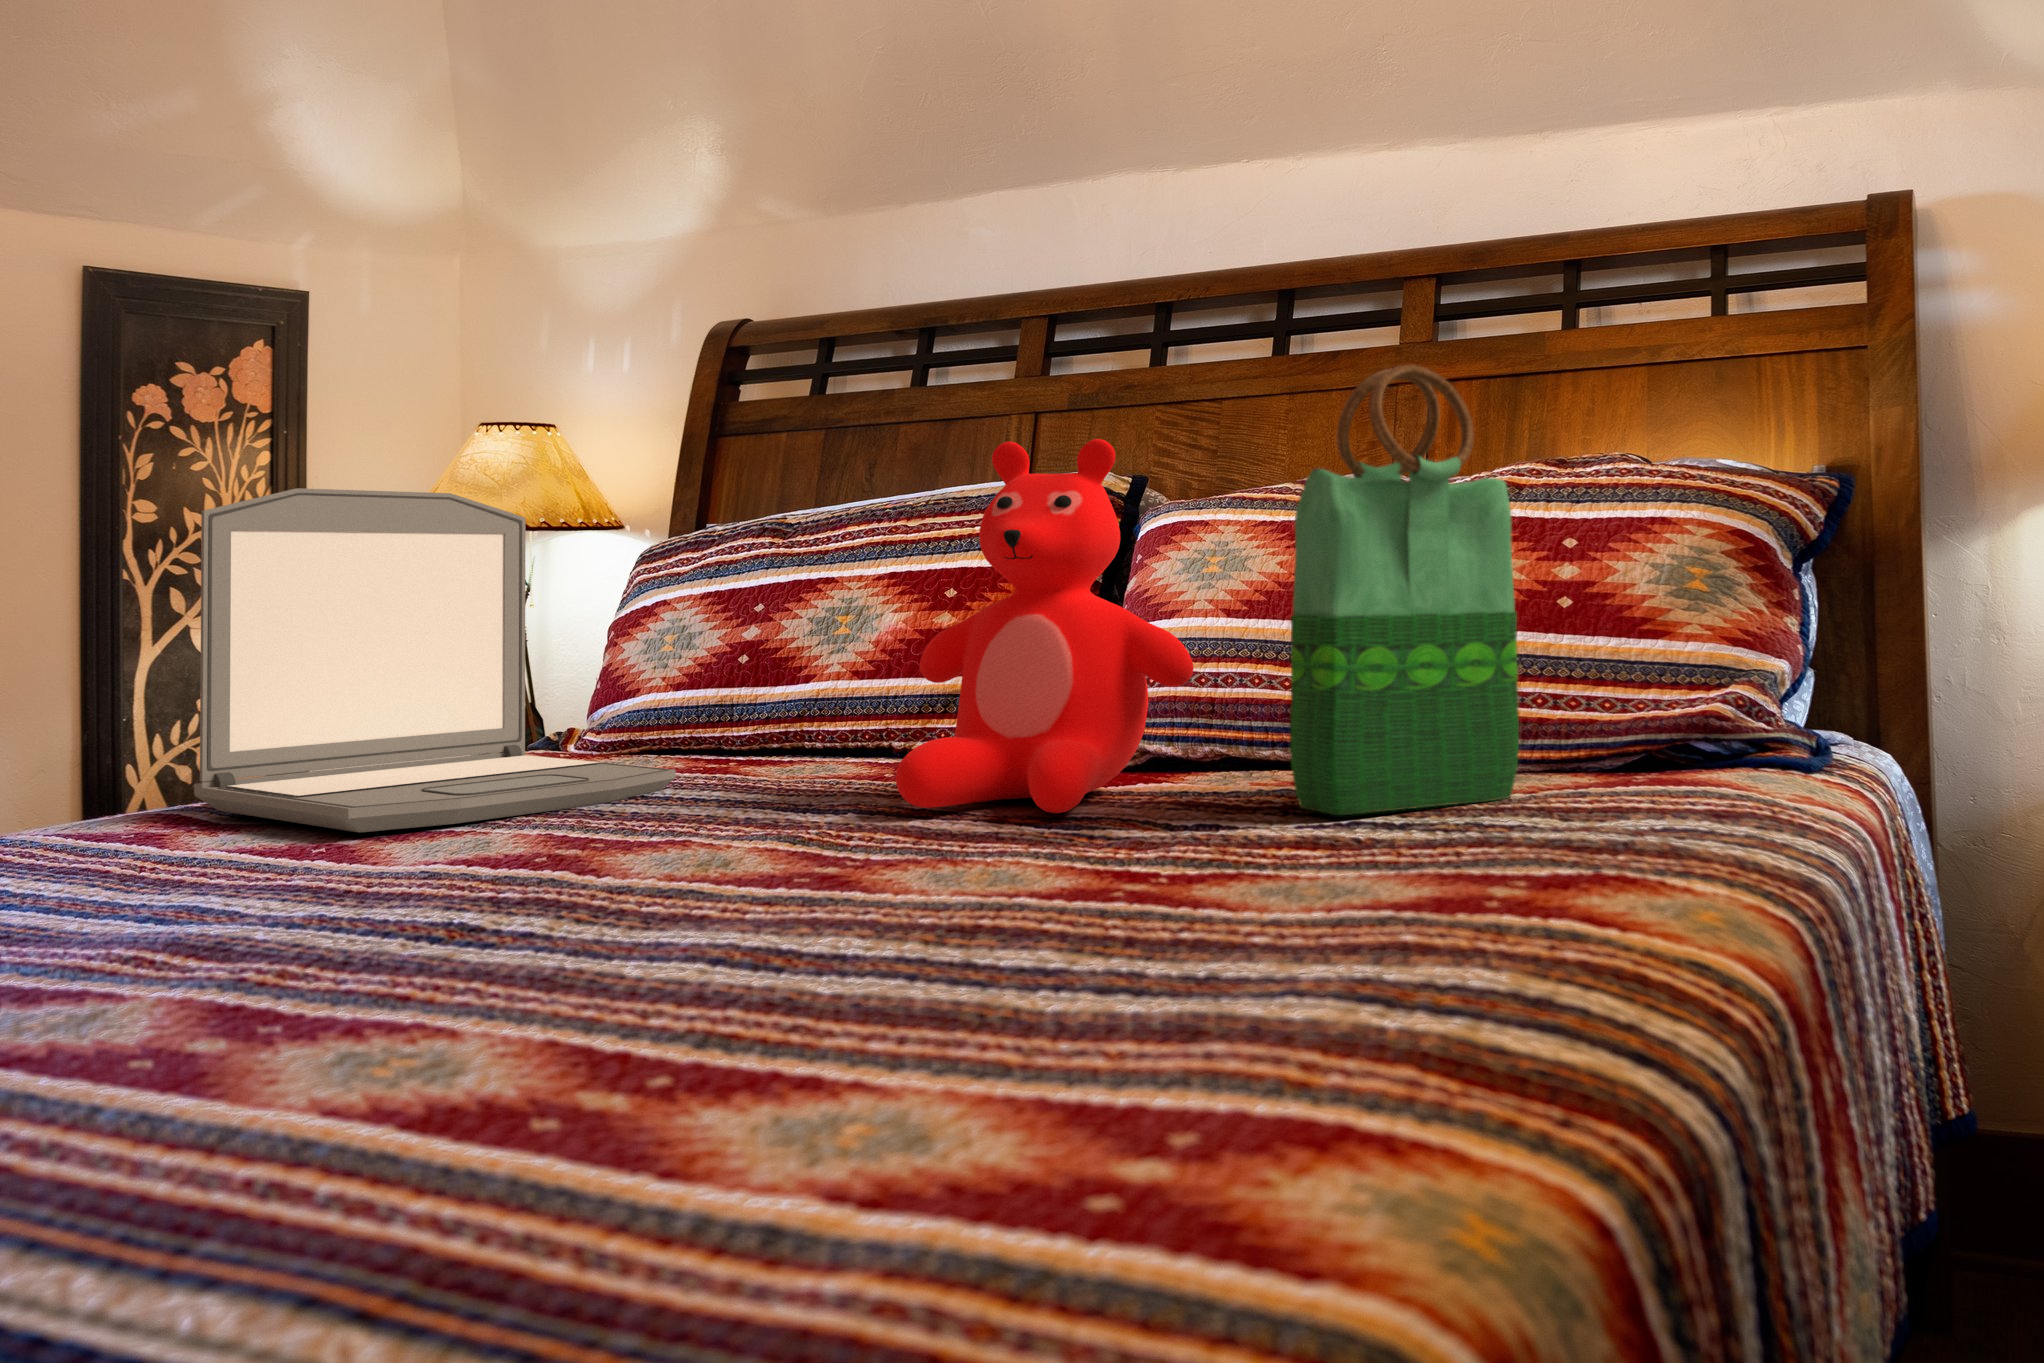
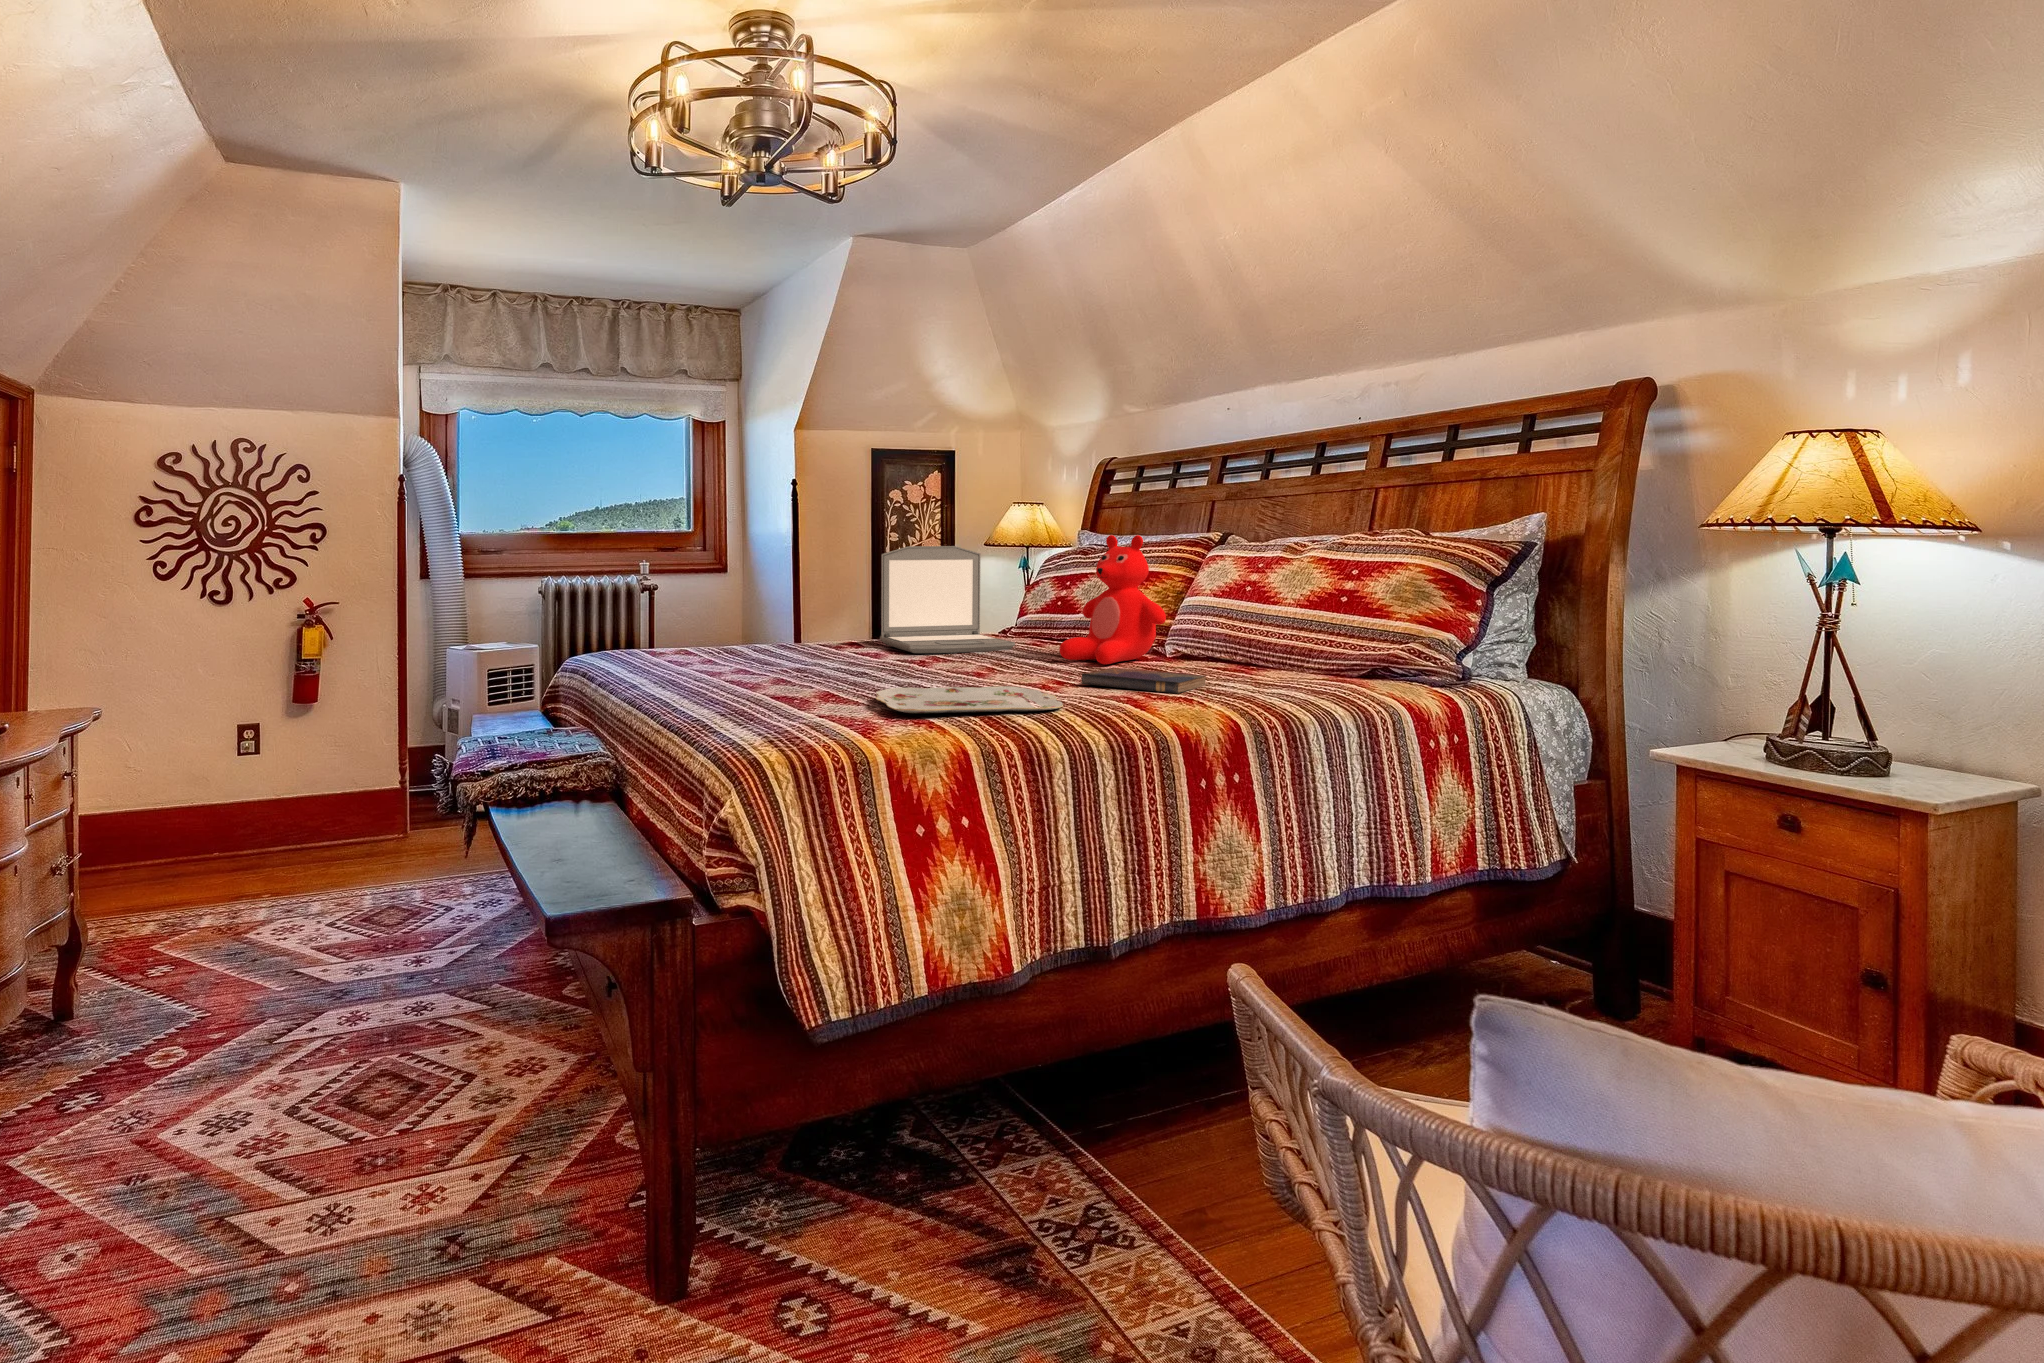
tote bag: present [1290,365,1519,815] -> none [1179,513,1275,674]
hardcover book: none [1159,822,1504,890] -> present [1082,667,1206,693]
serving tray: none [456,936,1357,1189] -> present [876,686,1063,713]

